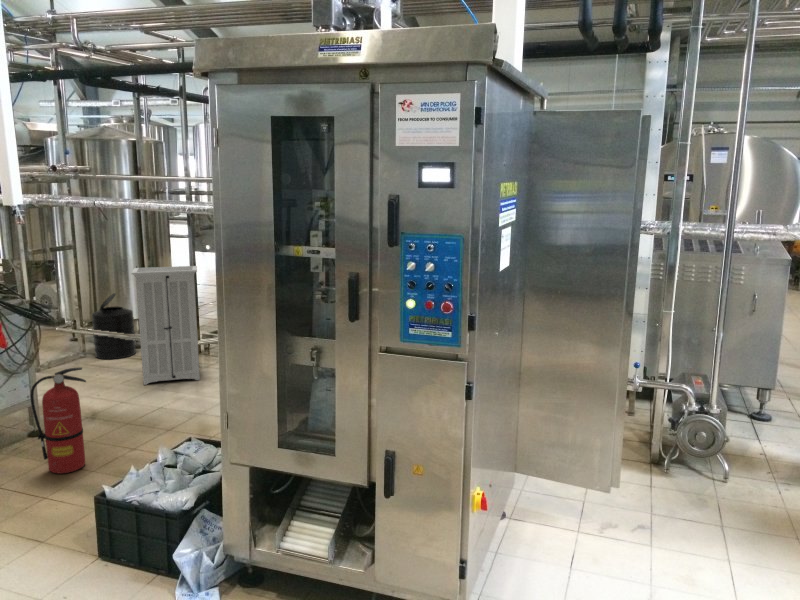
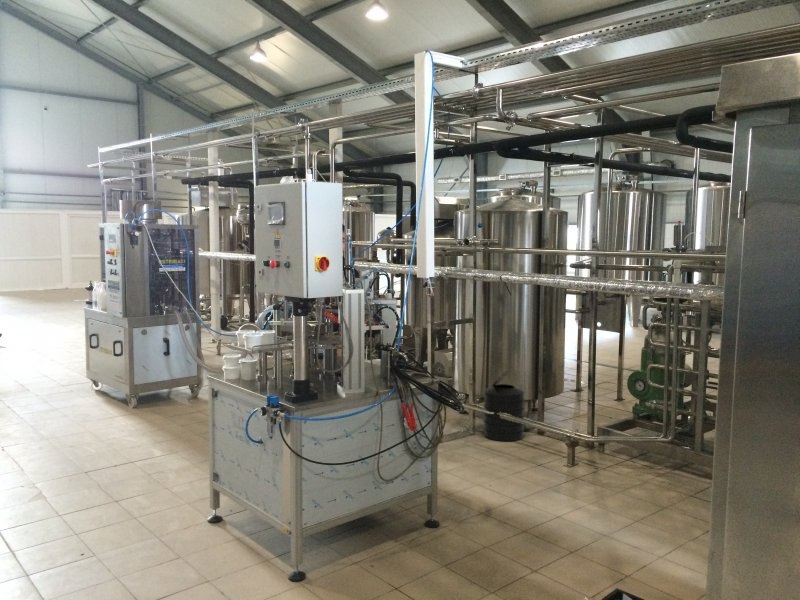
storage cabinet: present [132,265,200,385] -> none [534,346,606,486]
fire extinguisher: present [30,368,86,473] -> none [434,465,490,585]

